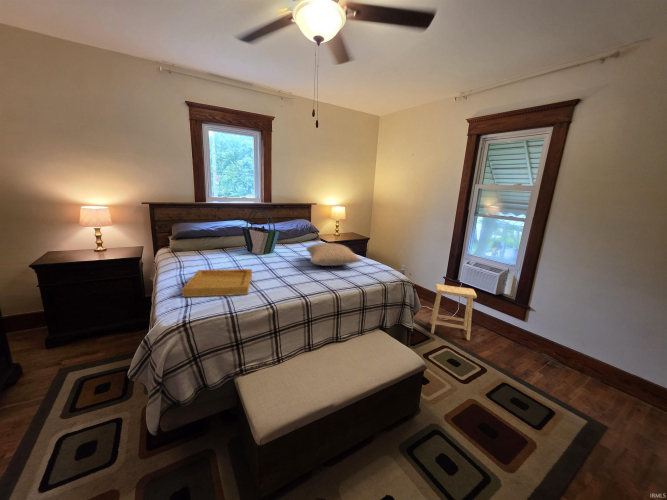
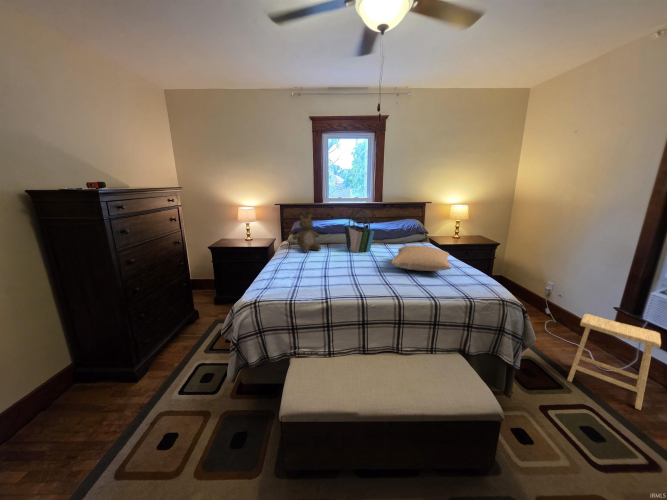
teddy bear: none [182,216,220,259] -> present [293,215,321,252]
tray: present [182,269,252,297] -> none [268,261,333,287]

